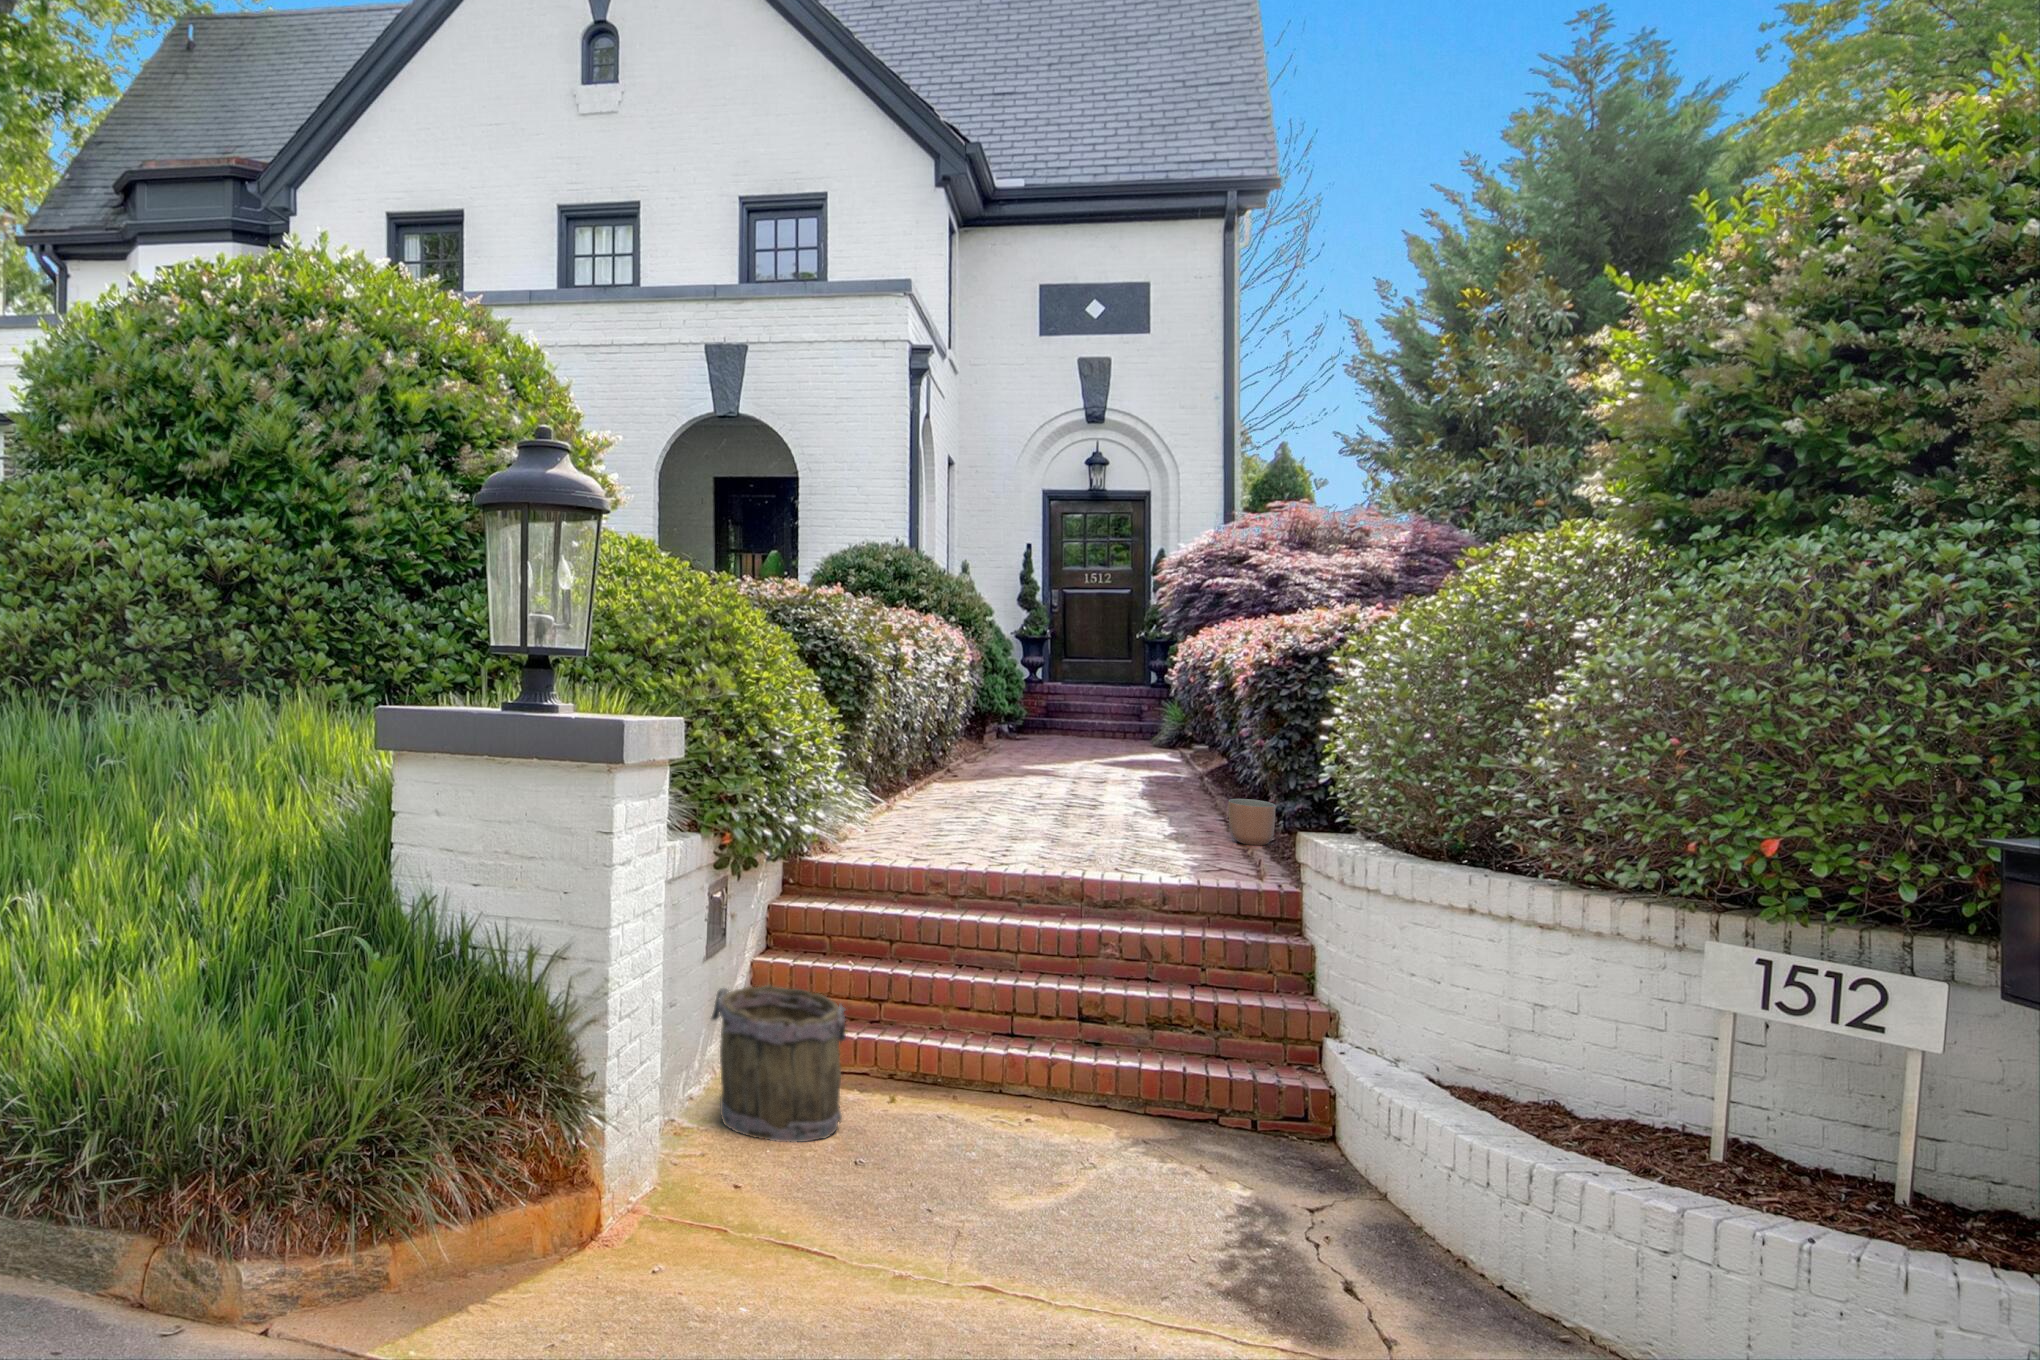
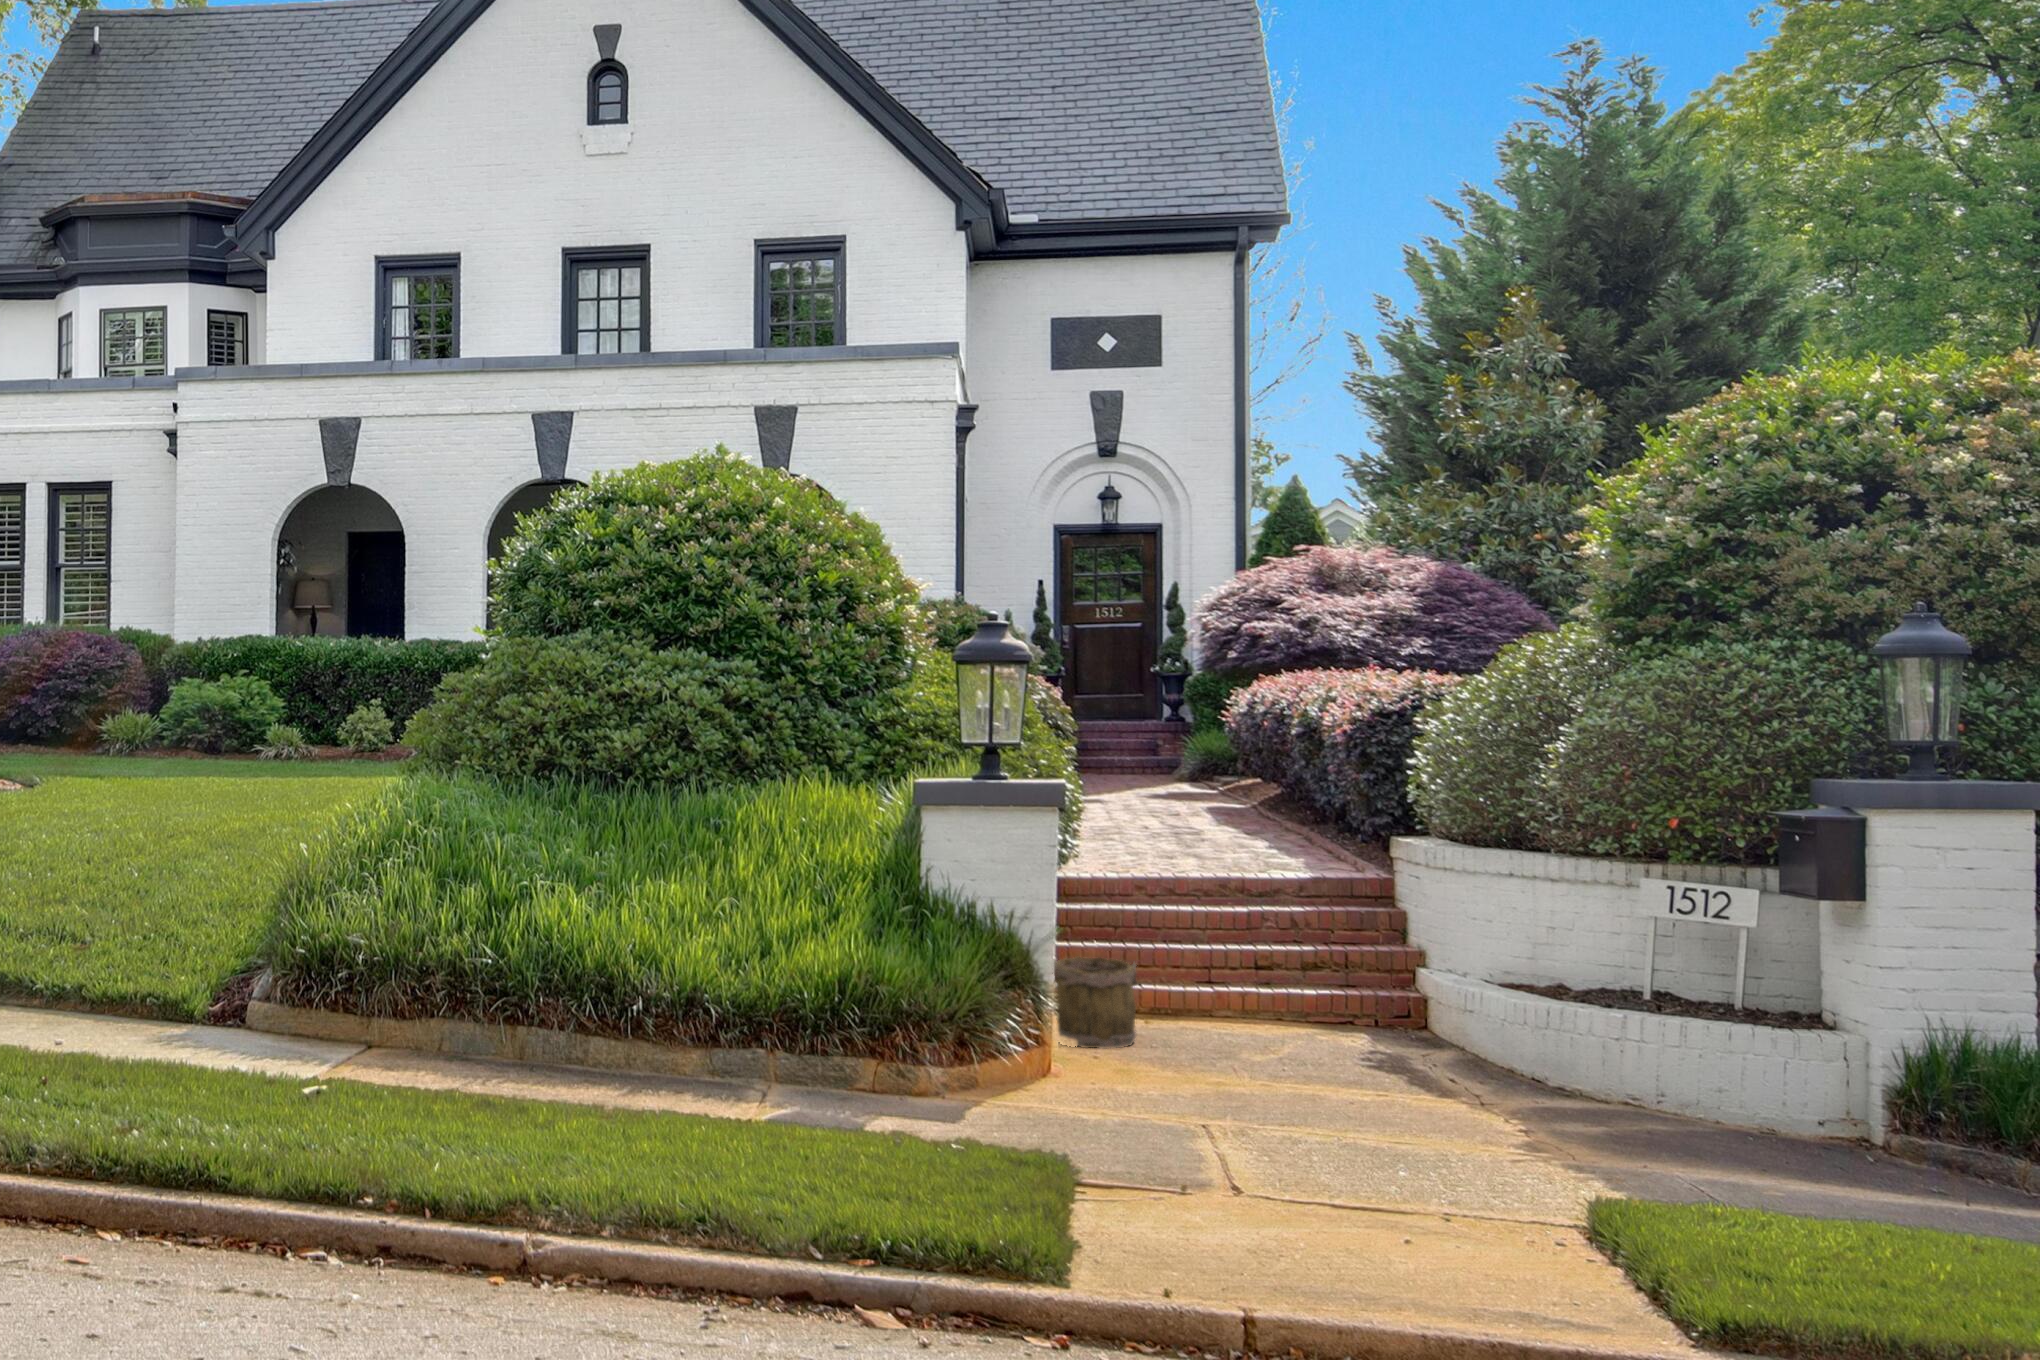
planter: present [1228,799,1276,845] -> none [1317,821,1353,856]

